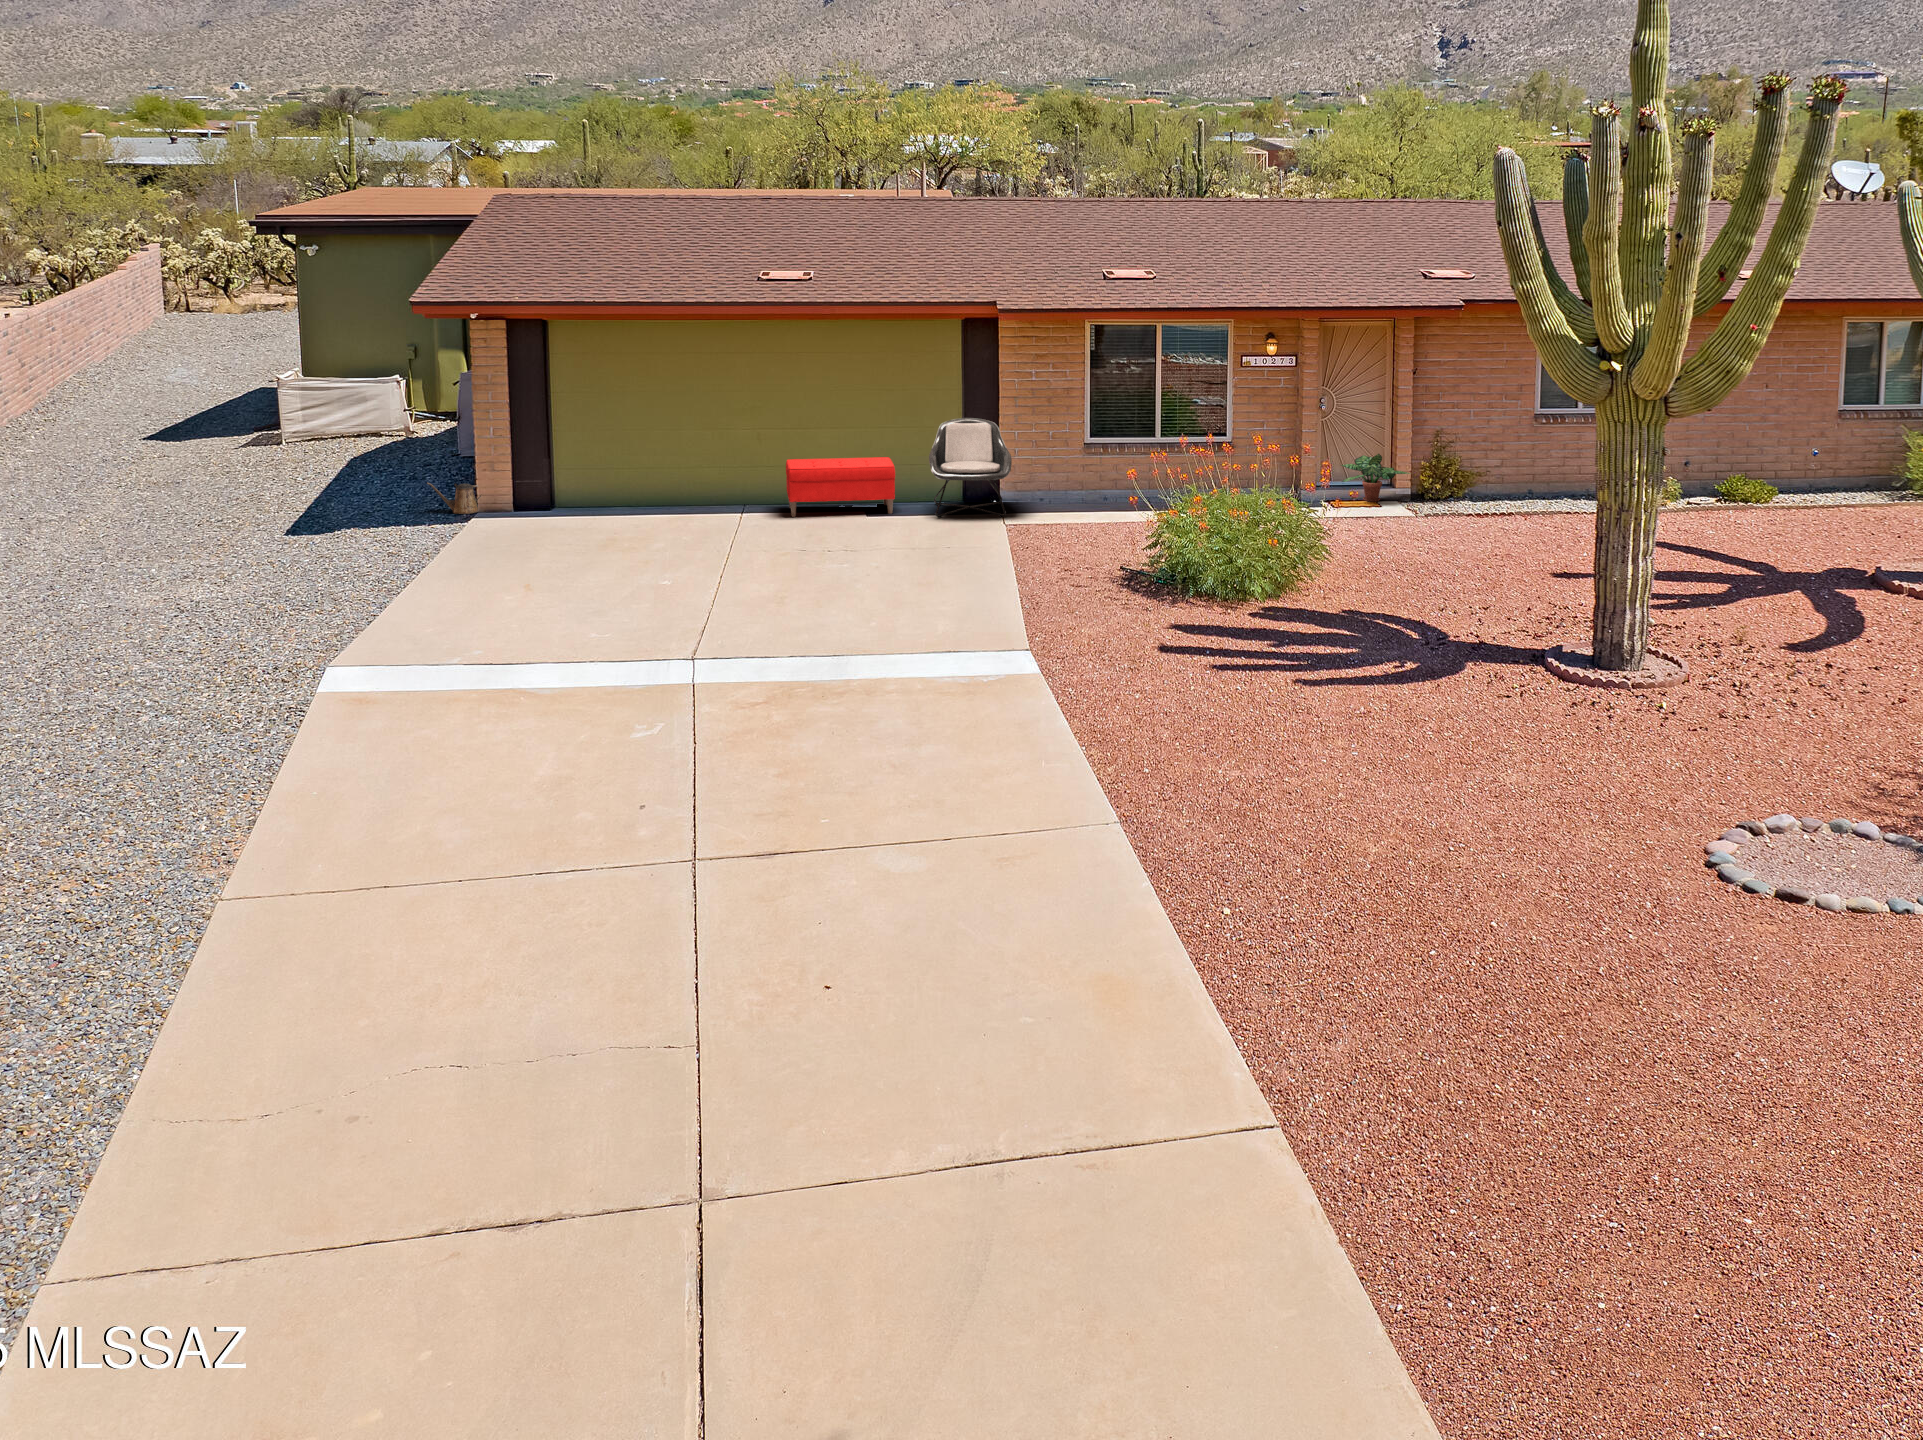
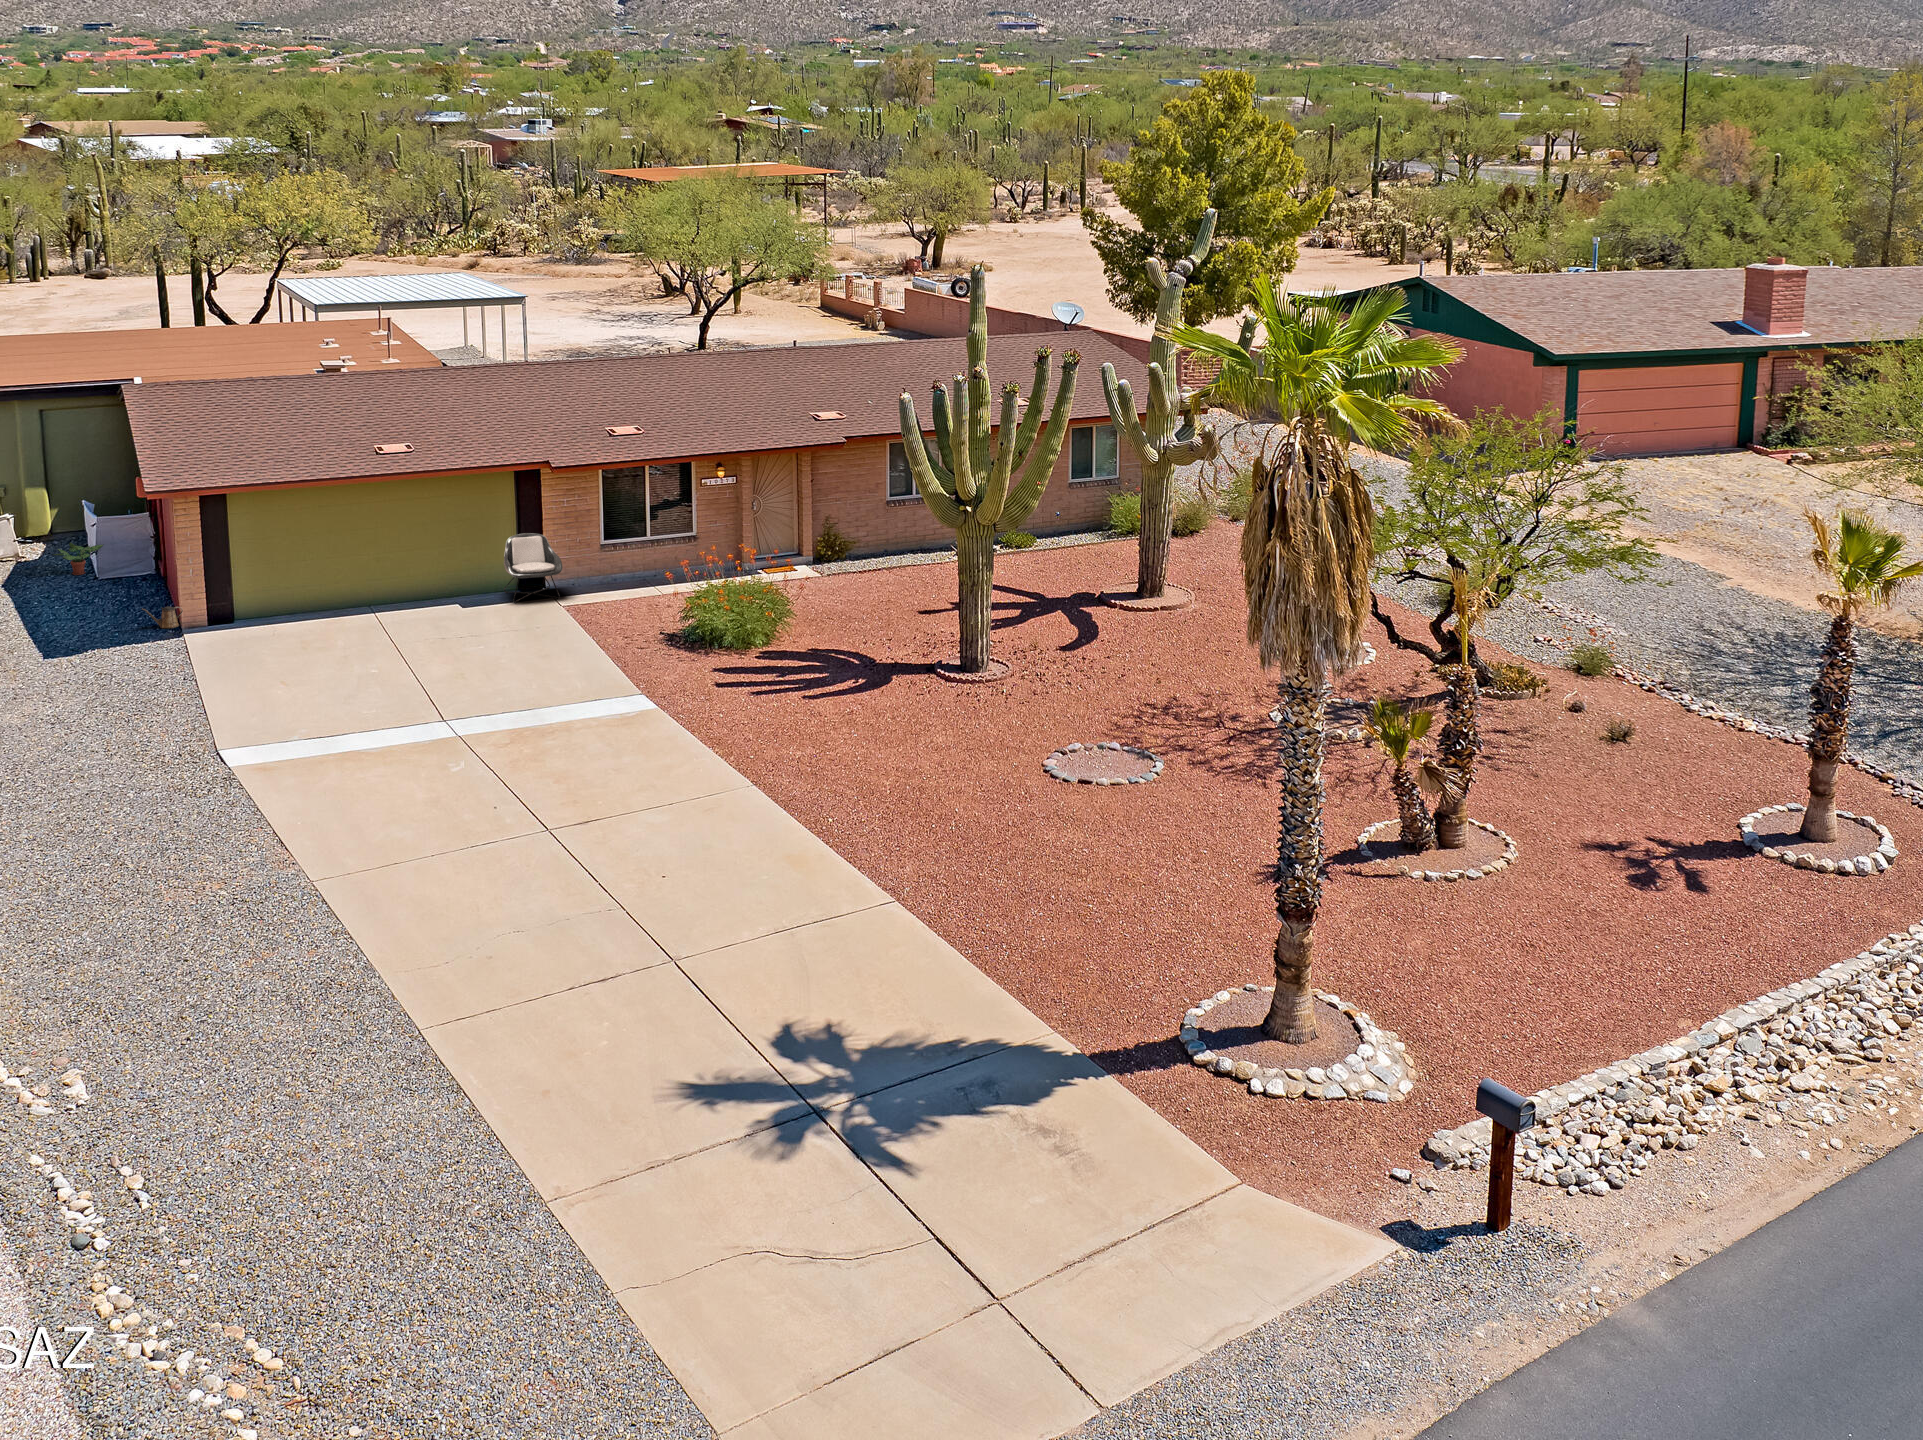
potted plant: present [1341,454,1410,502] -> present [53,542,103,575]
bench: present [786,457,895,517] -> none [402,564,482,611]

